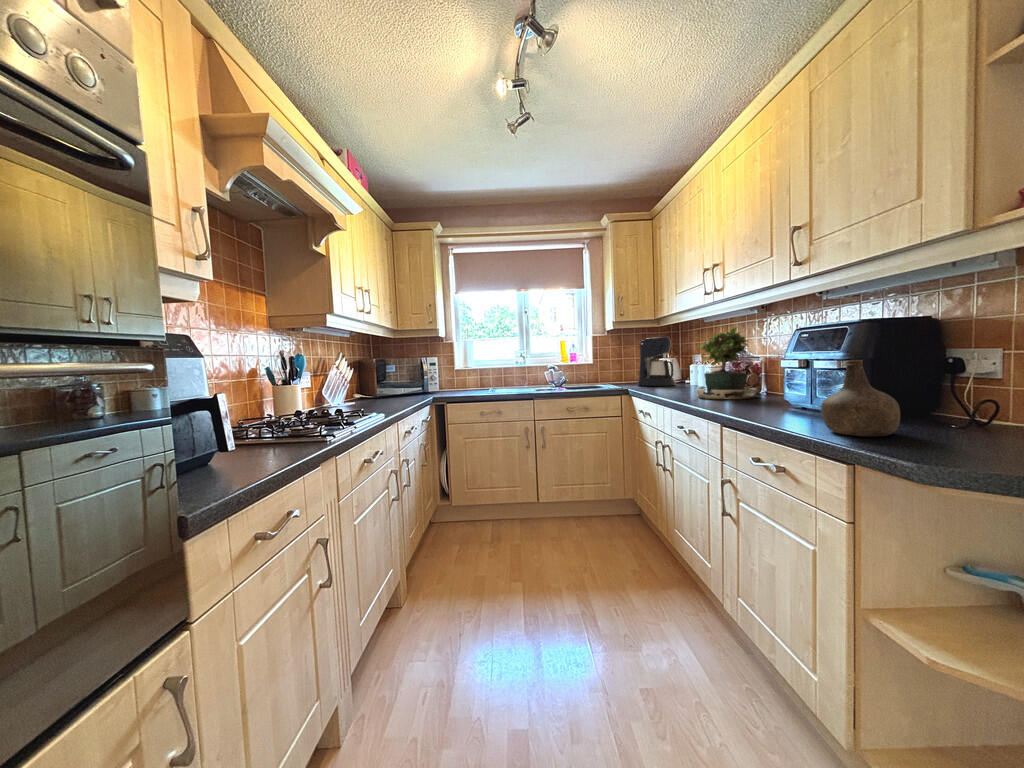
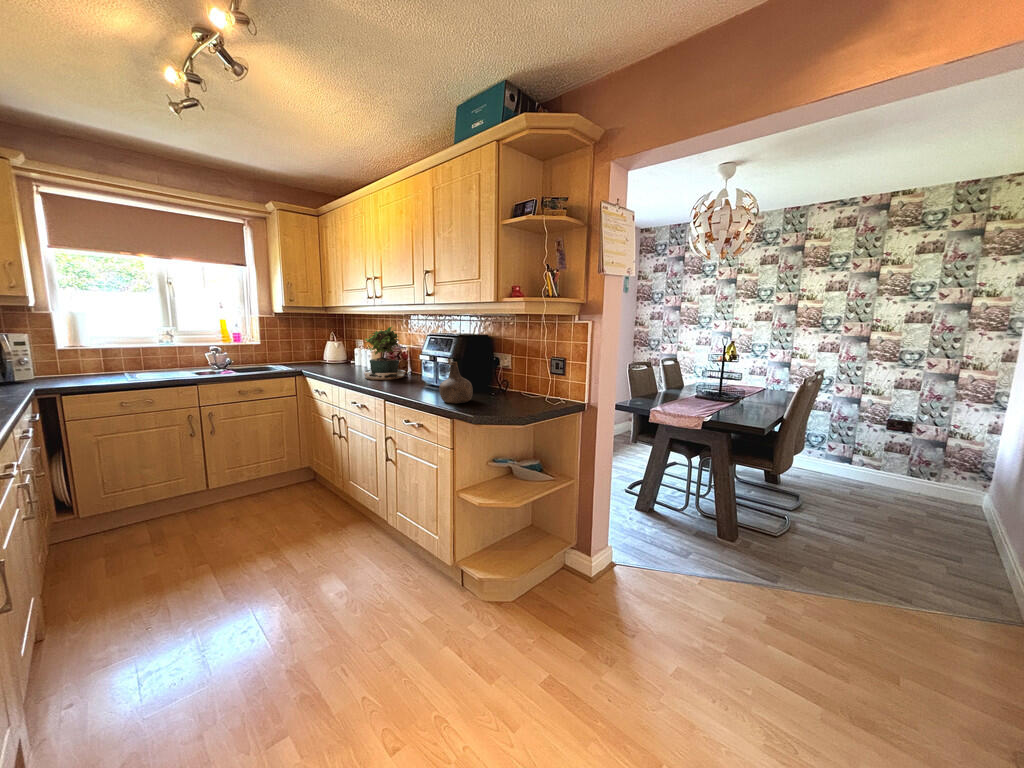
coffee maker: present [637,337,676,386] -> none [310,324,344,366]

